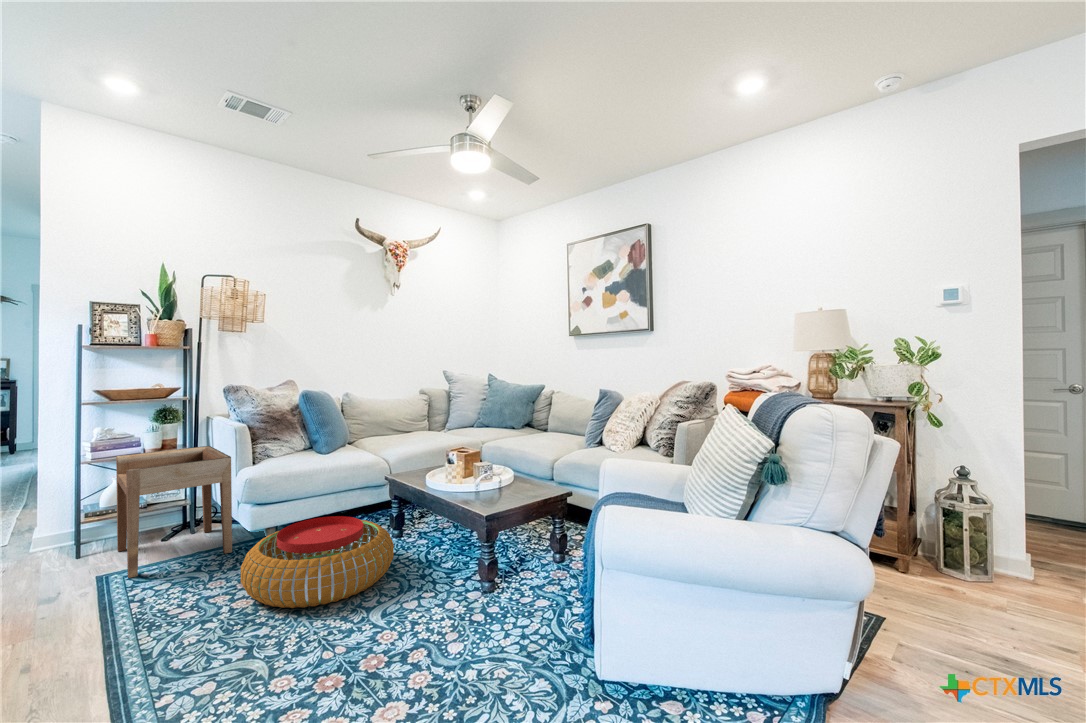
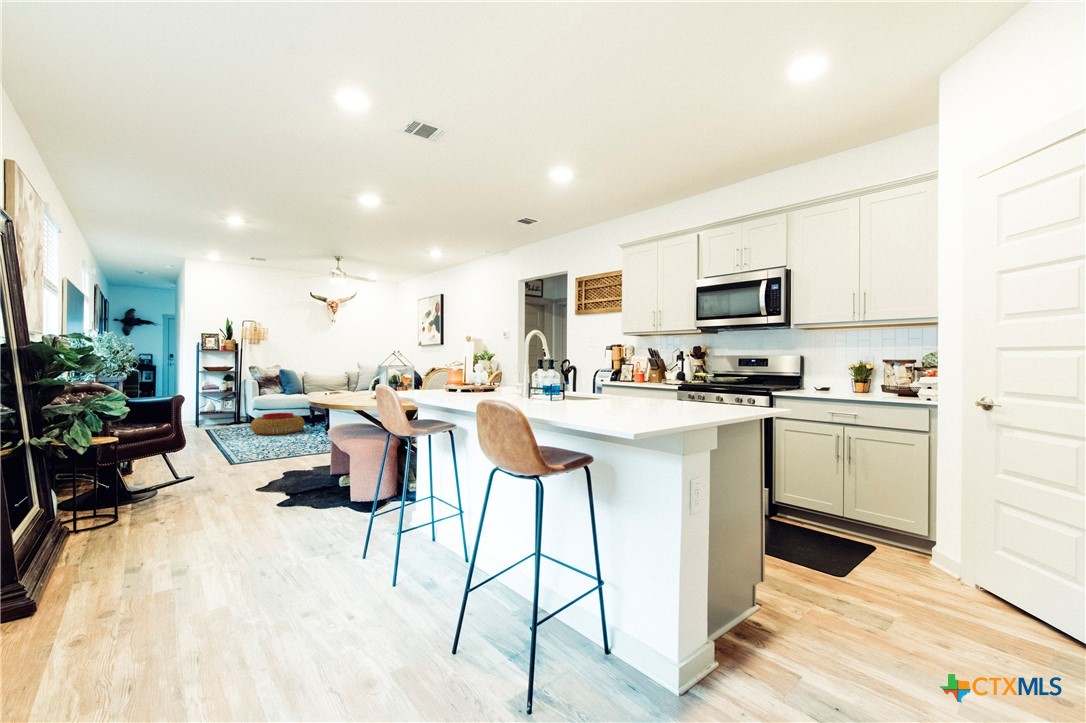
side table: present [116,446,232,578] -> none [211,390,251,430]

